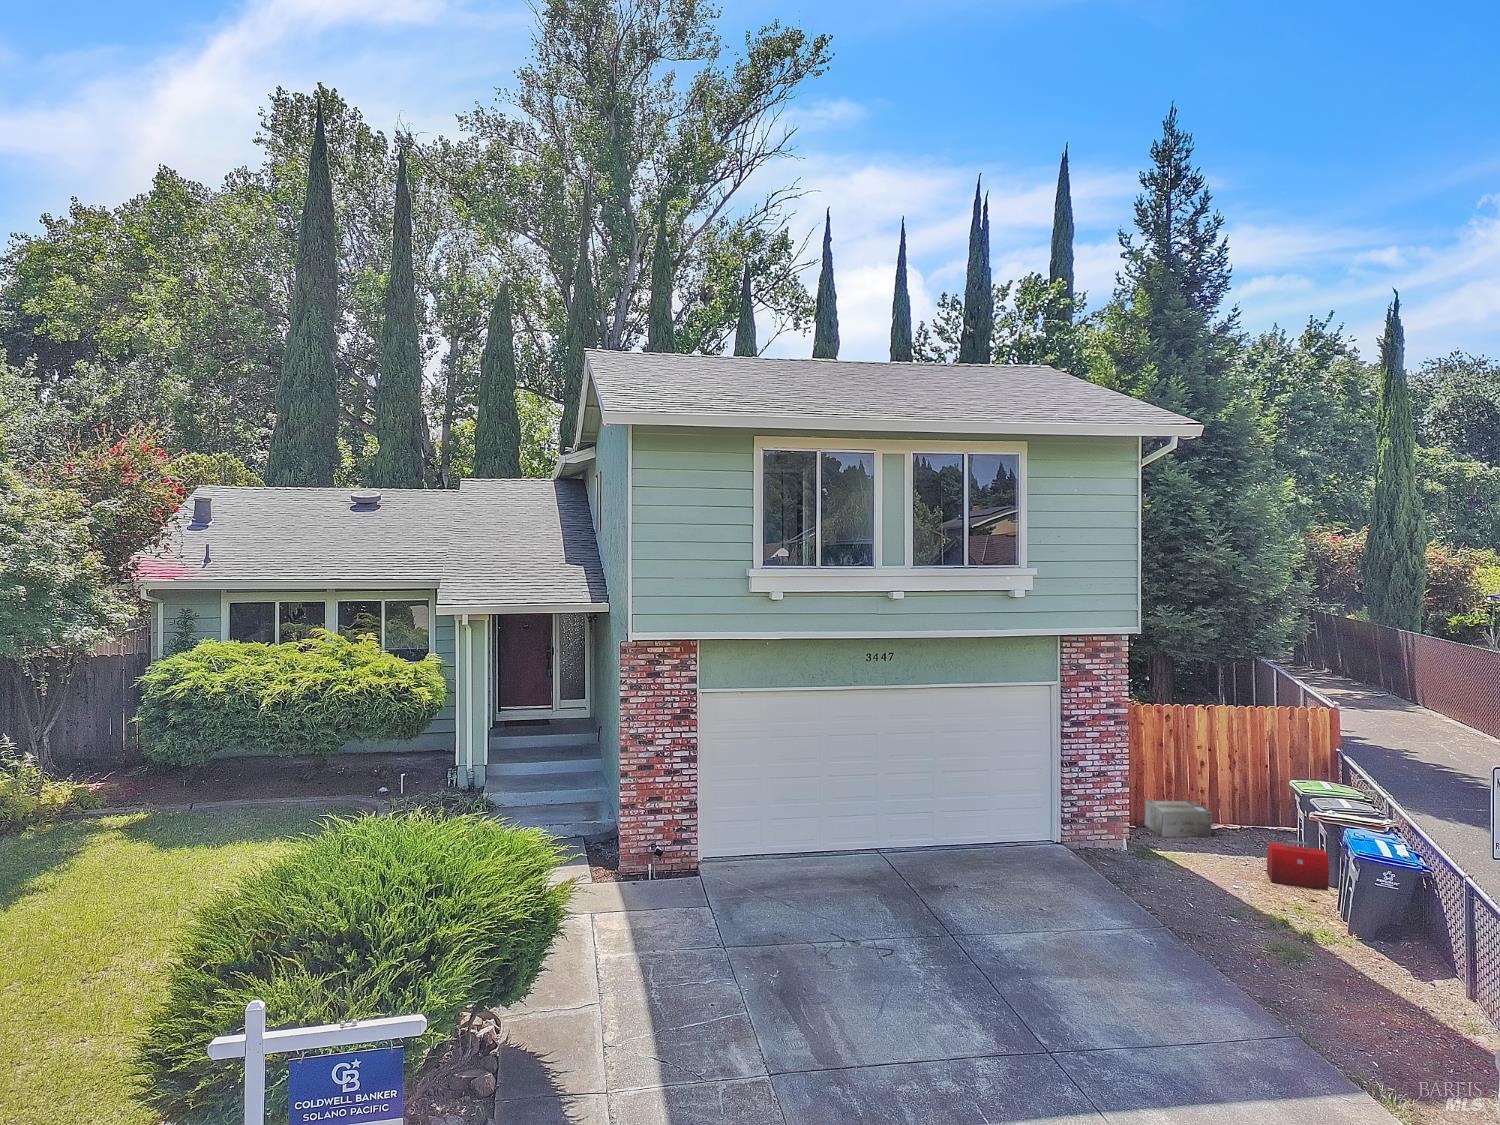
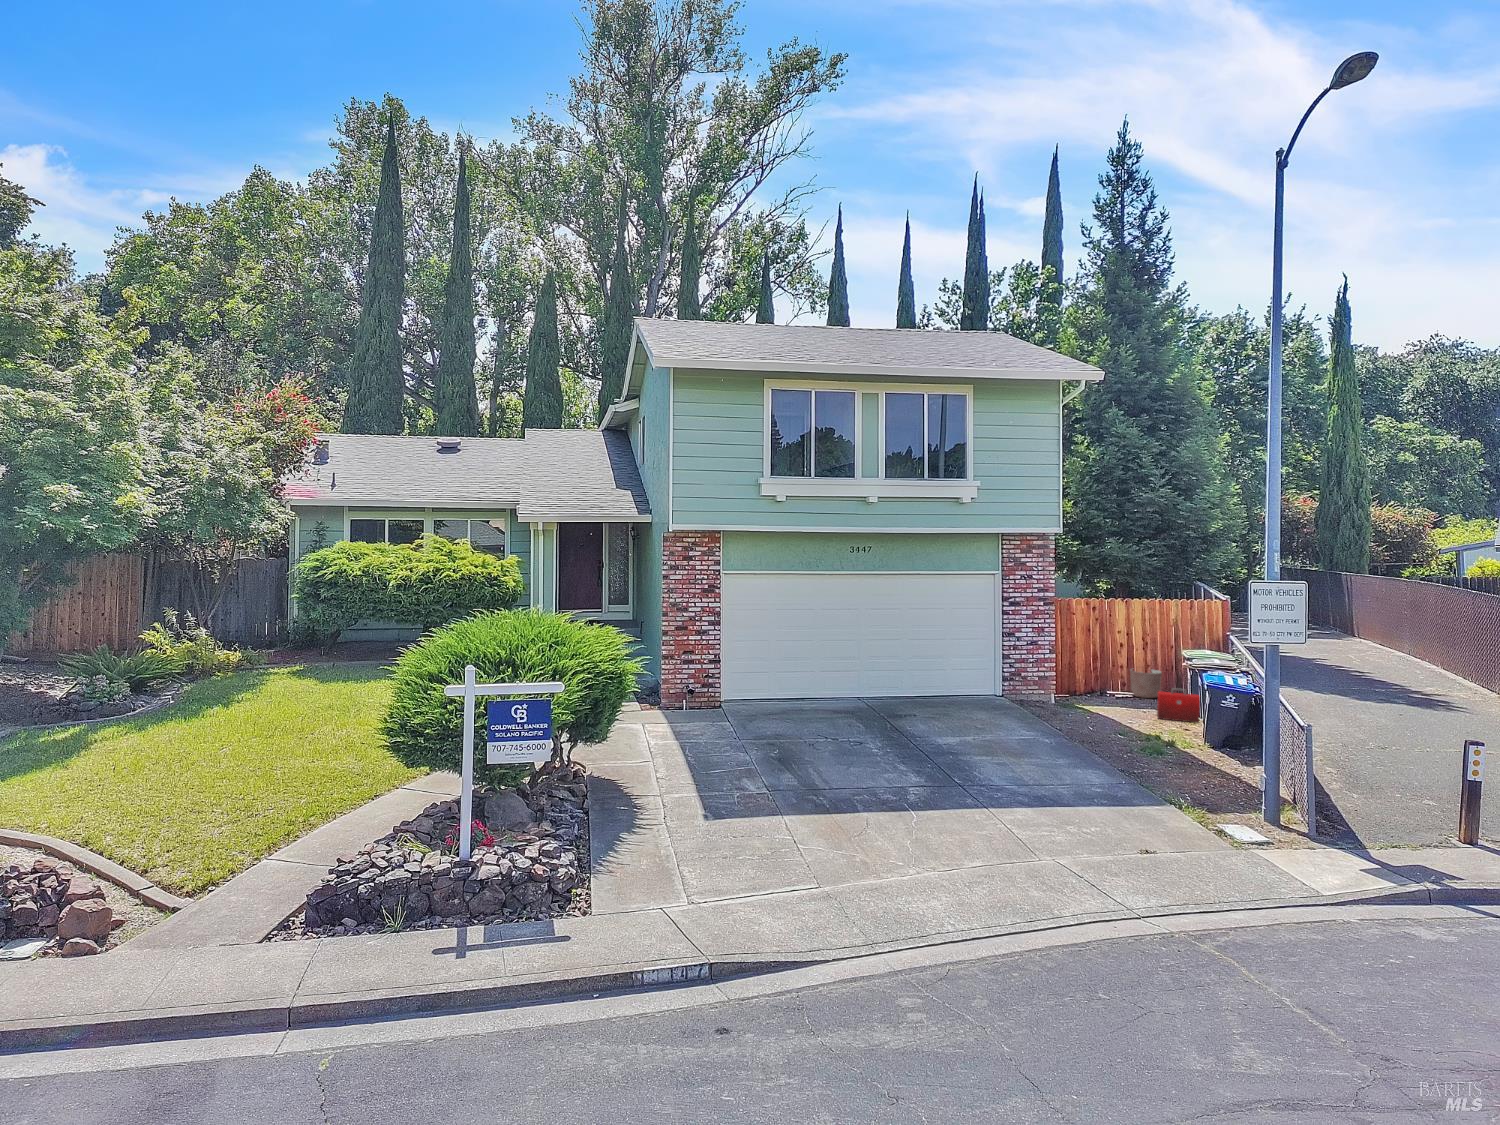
planter: none [1218,795,1259,837] -> present [1130,670,1162,698]
cardboard box: present [1144,801,1212,837] -> none [1073,673,1124,698]

